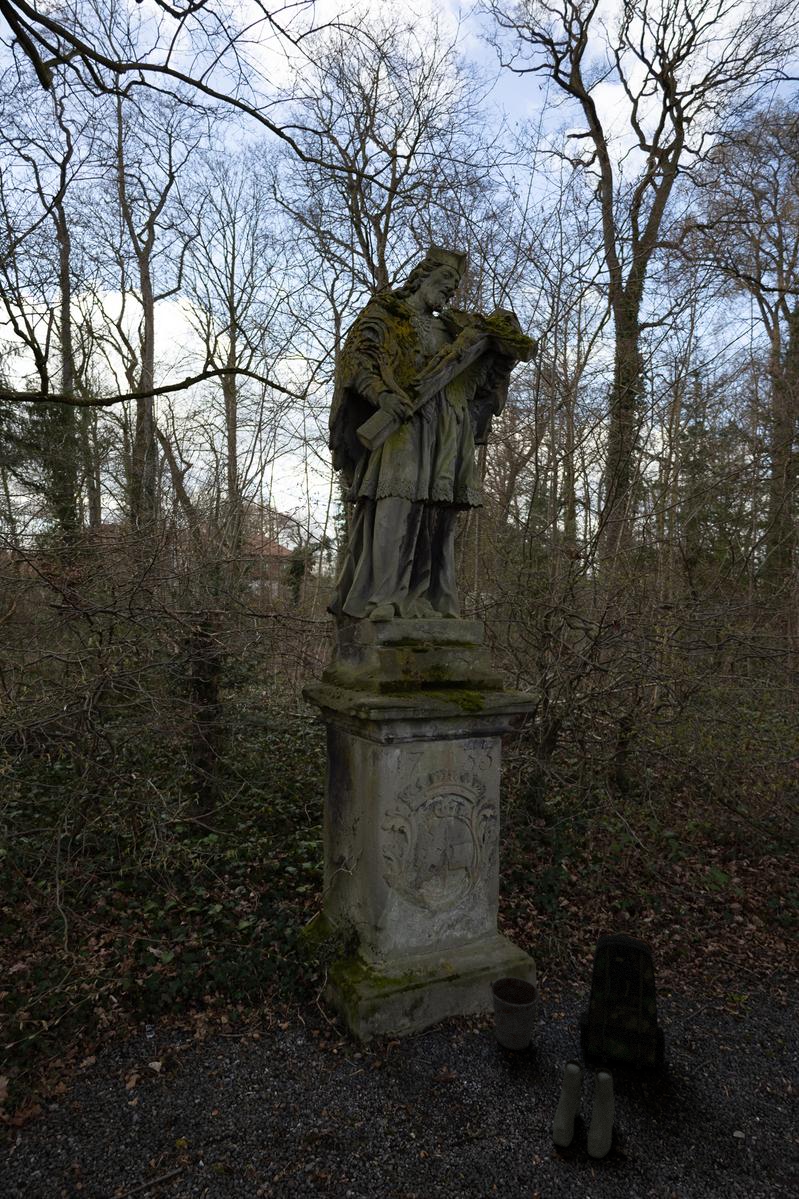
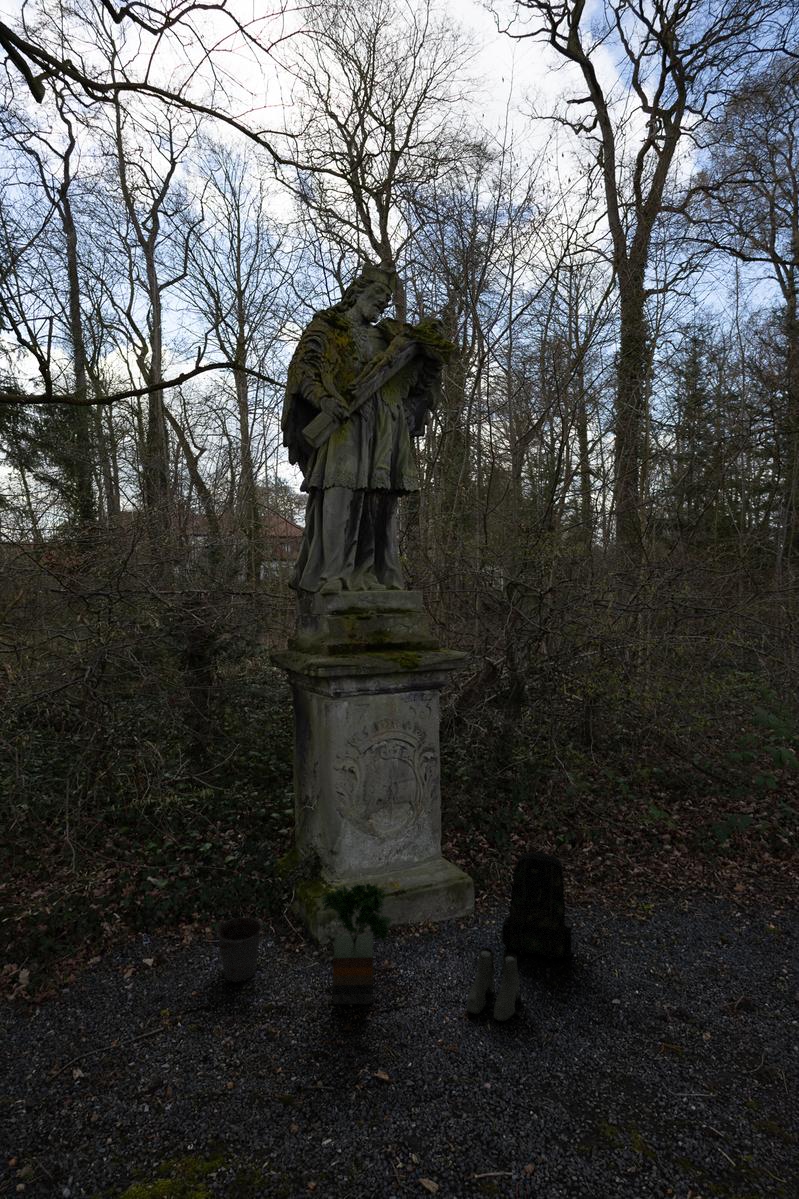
potted tree: none [372,975,461,1130] -> present [322,883,392,1004]
bucket: present [489,977,541,1050] -> present [217,917,262,982]

